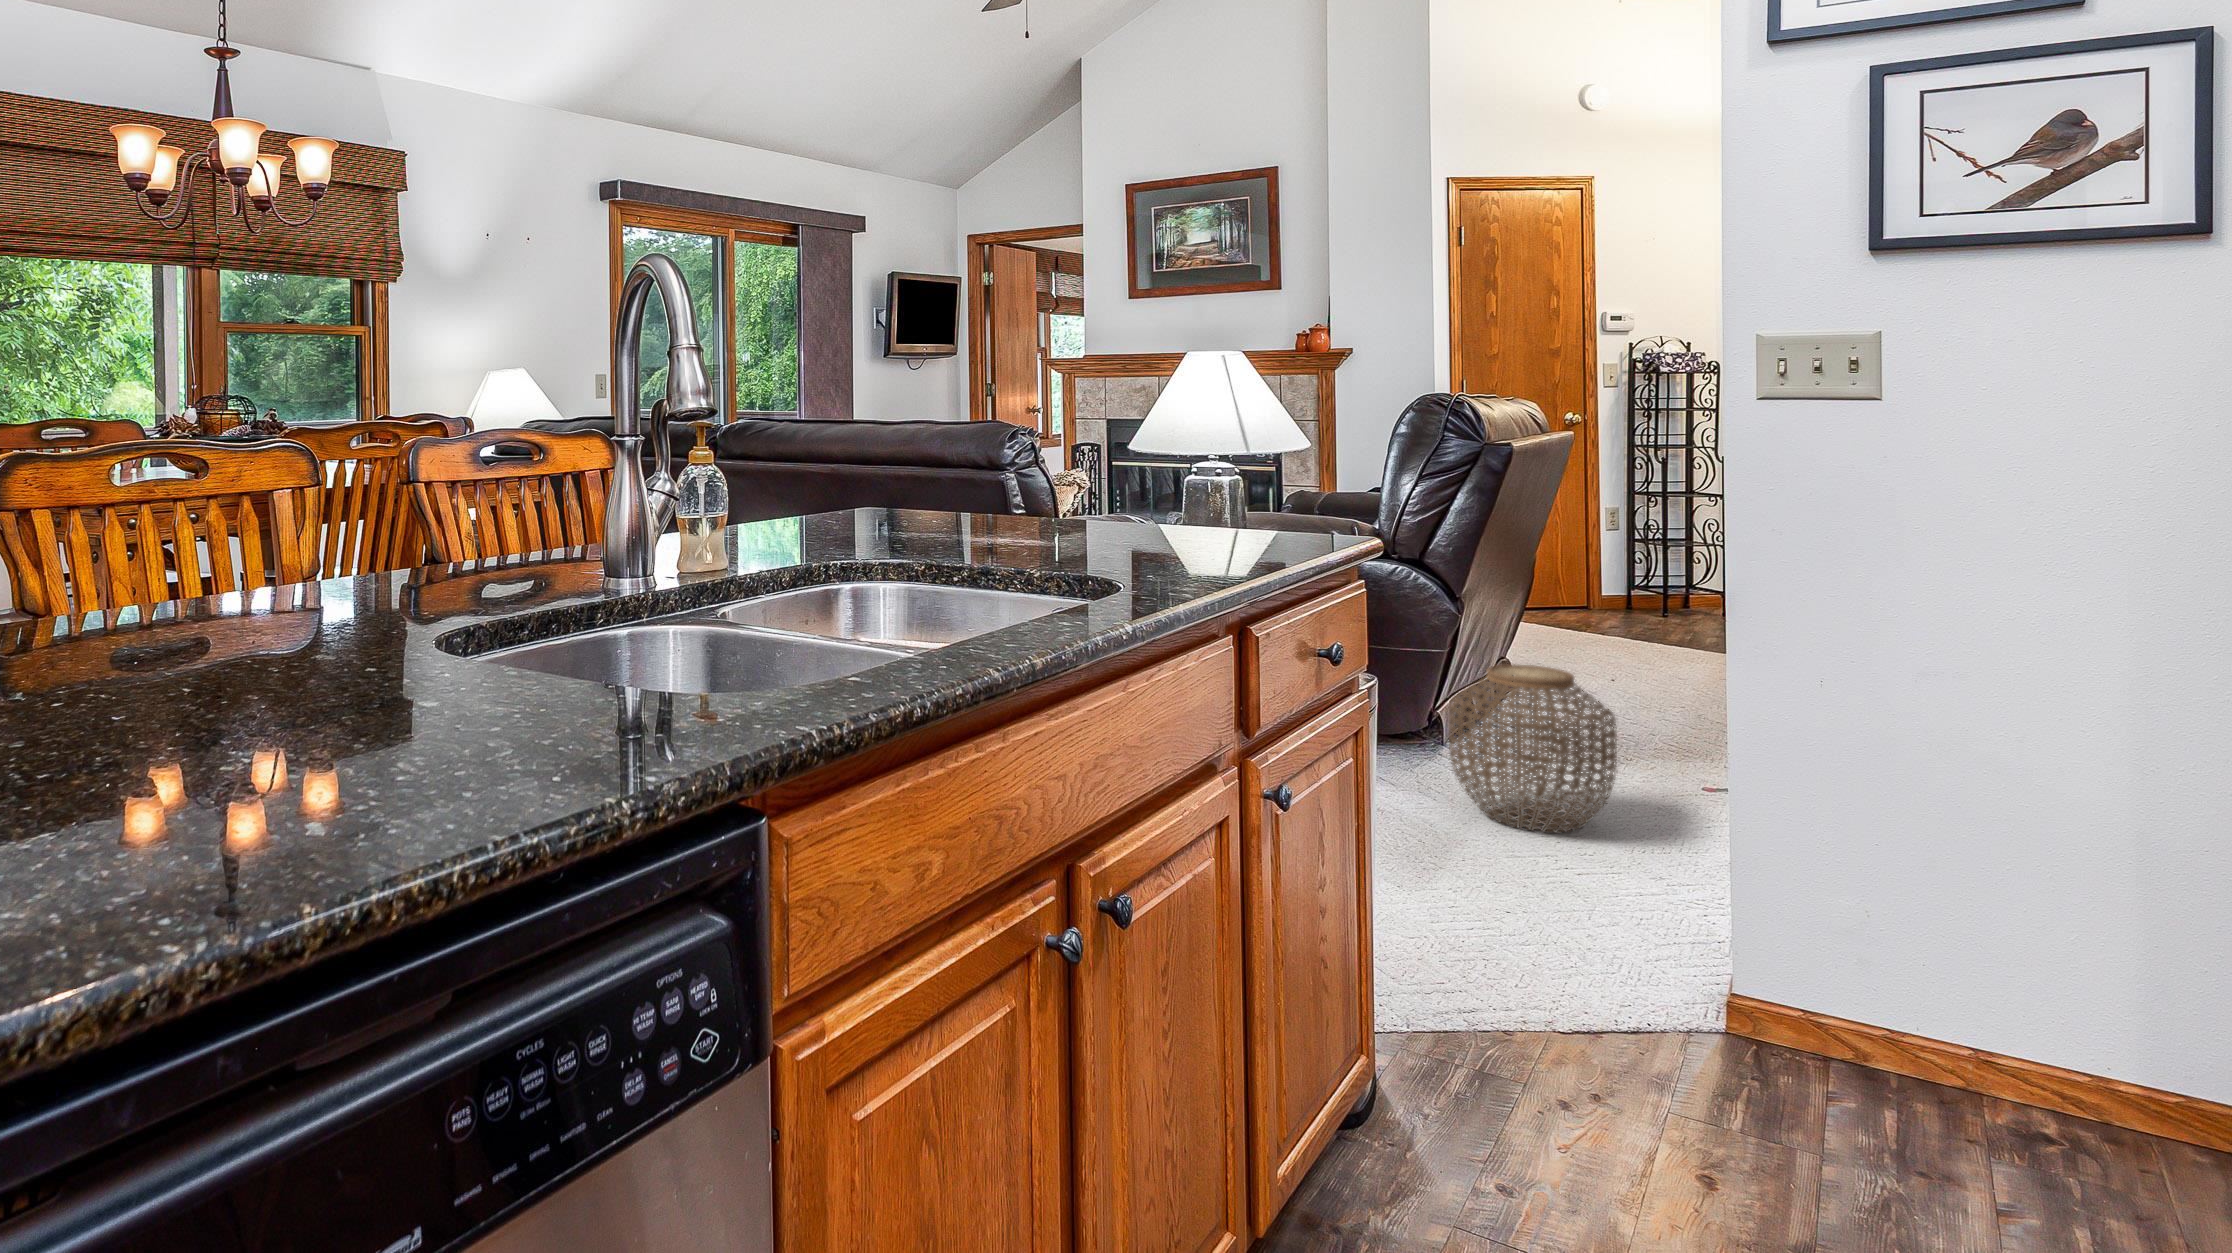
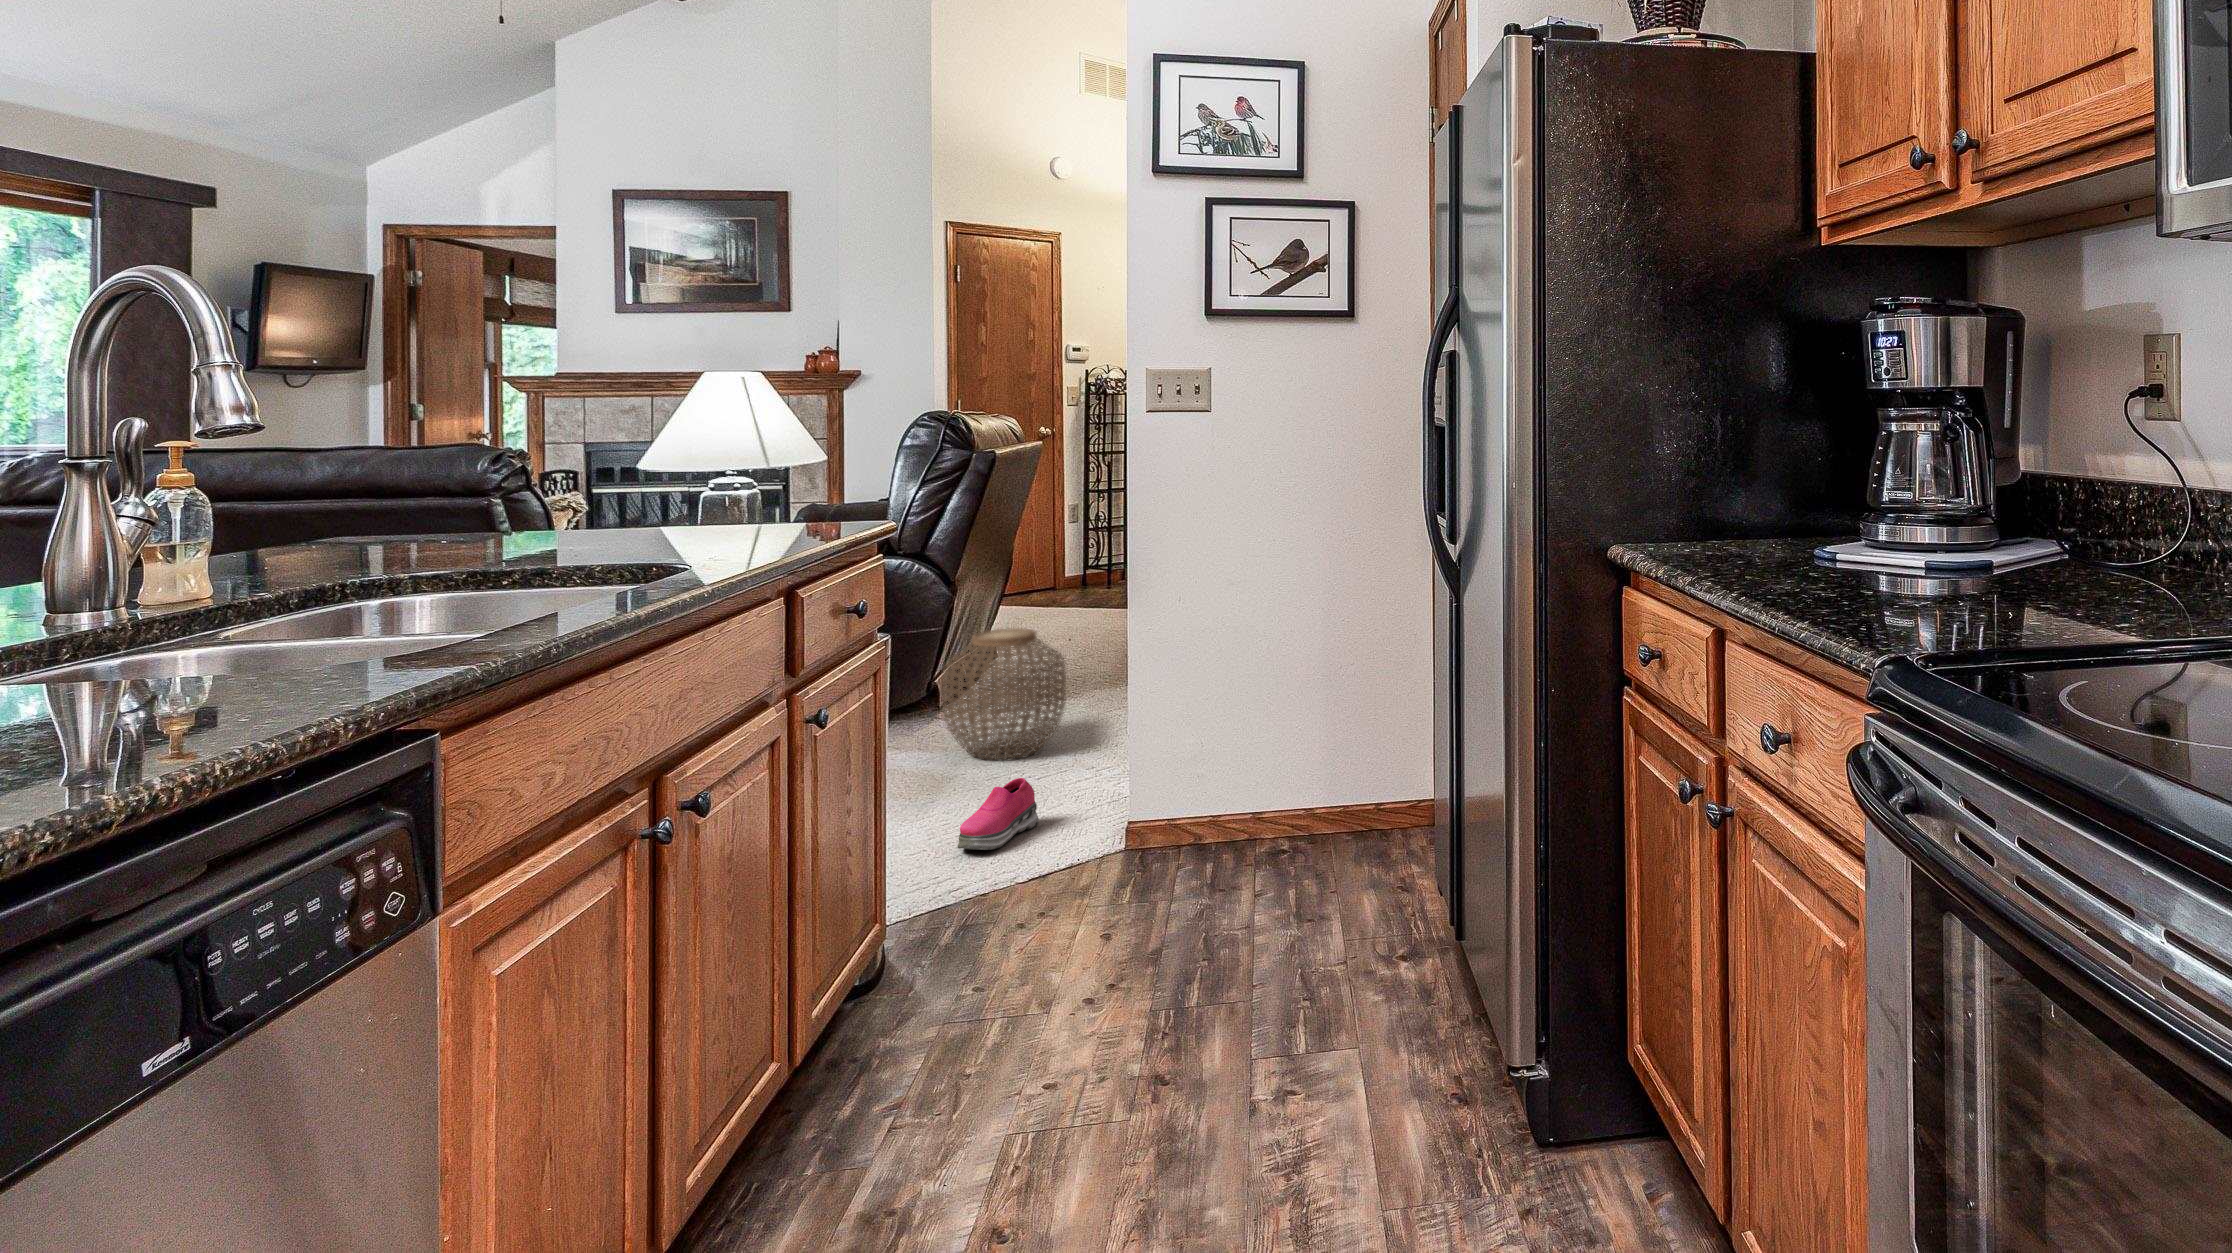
shoe: none [1470,873,1583,962] -> present [957,778,1038,850]

